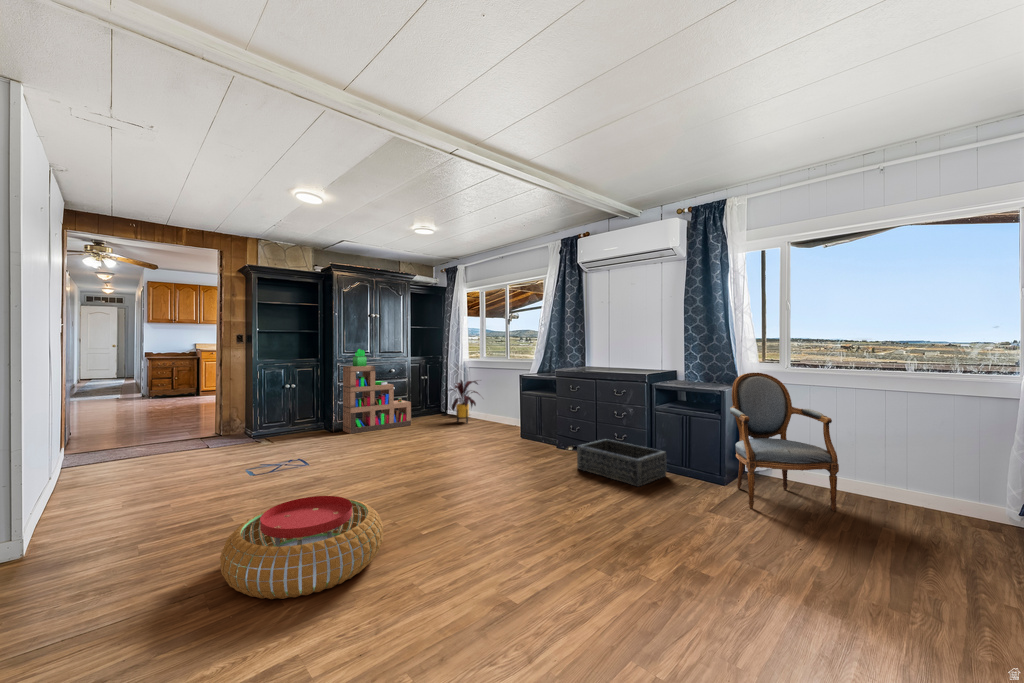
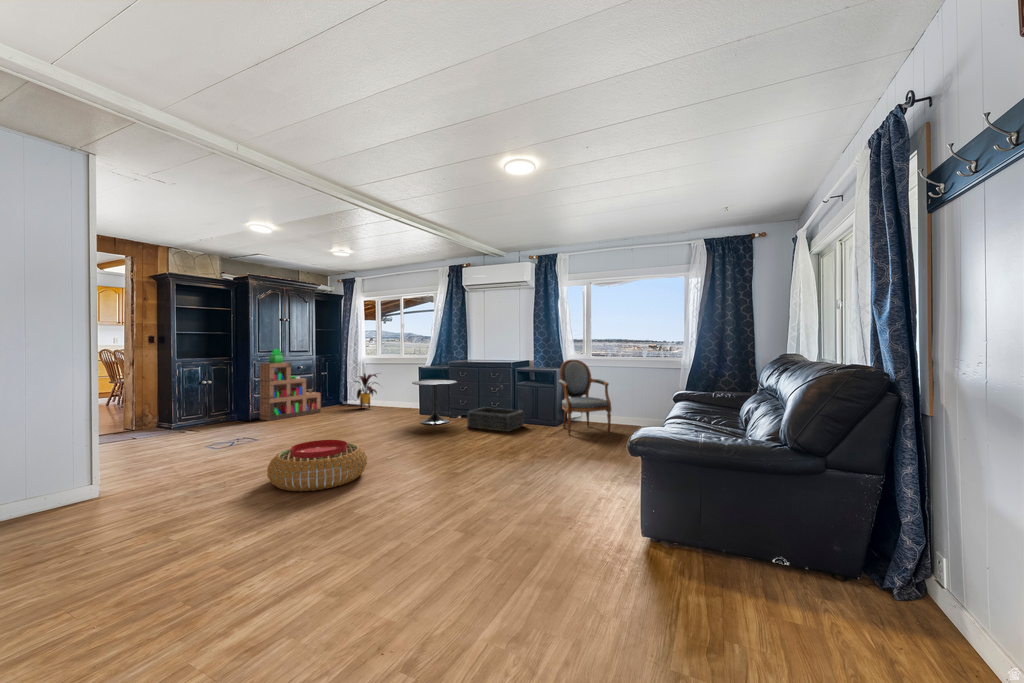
side table: none [504,394,567,459] -> present [412,380,457,425]

